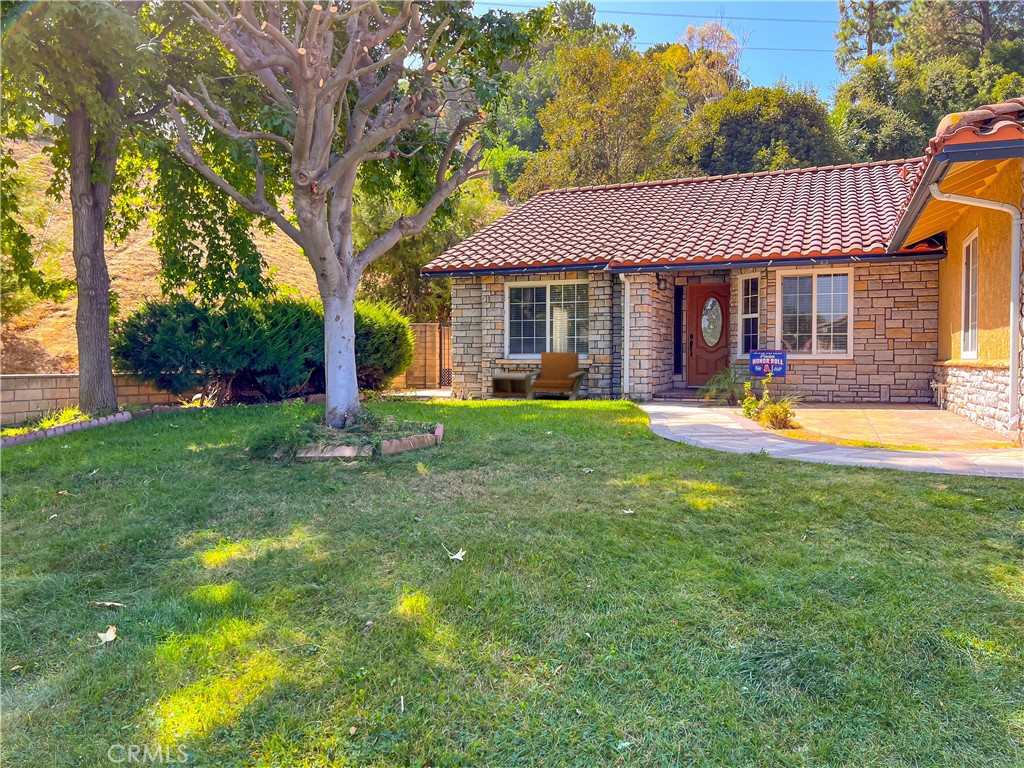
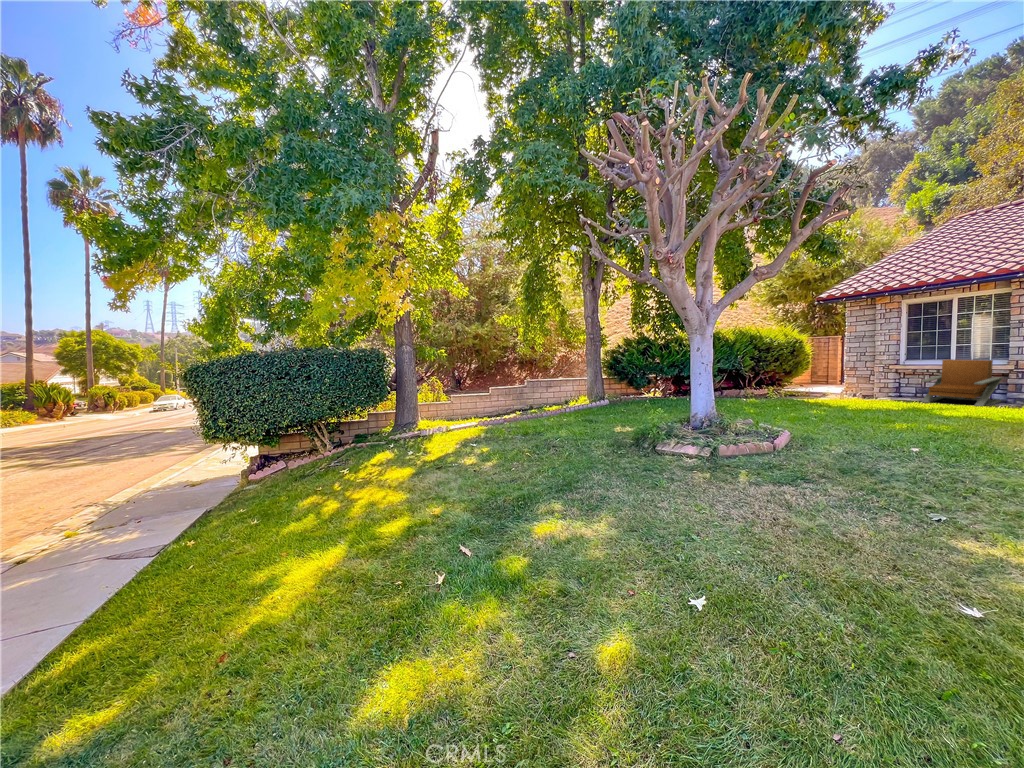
bench: present [491,373,532,397] -> none [884,377,931,399]

